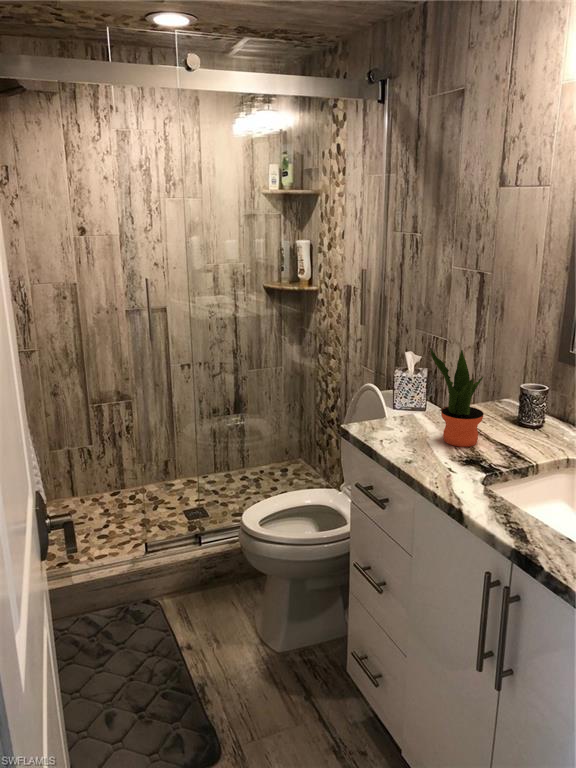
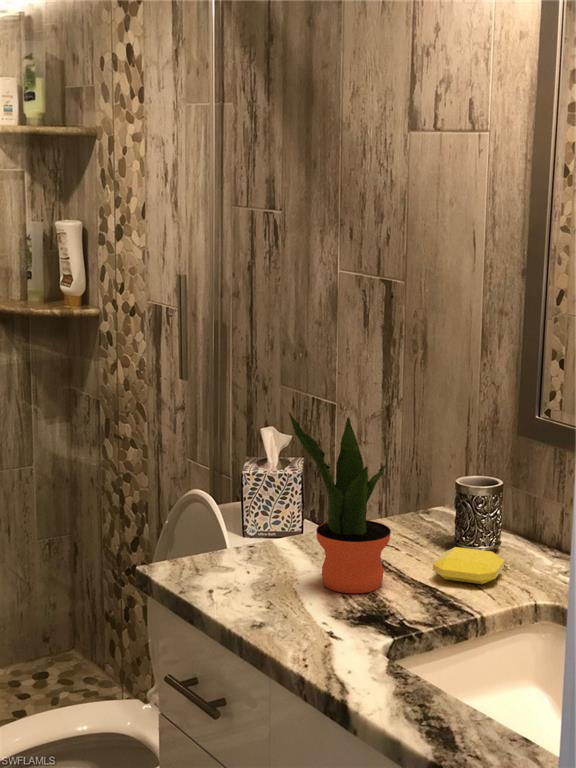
soap bar: none [506,423,548,445] -> present [433,547,504,584]

